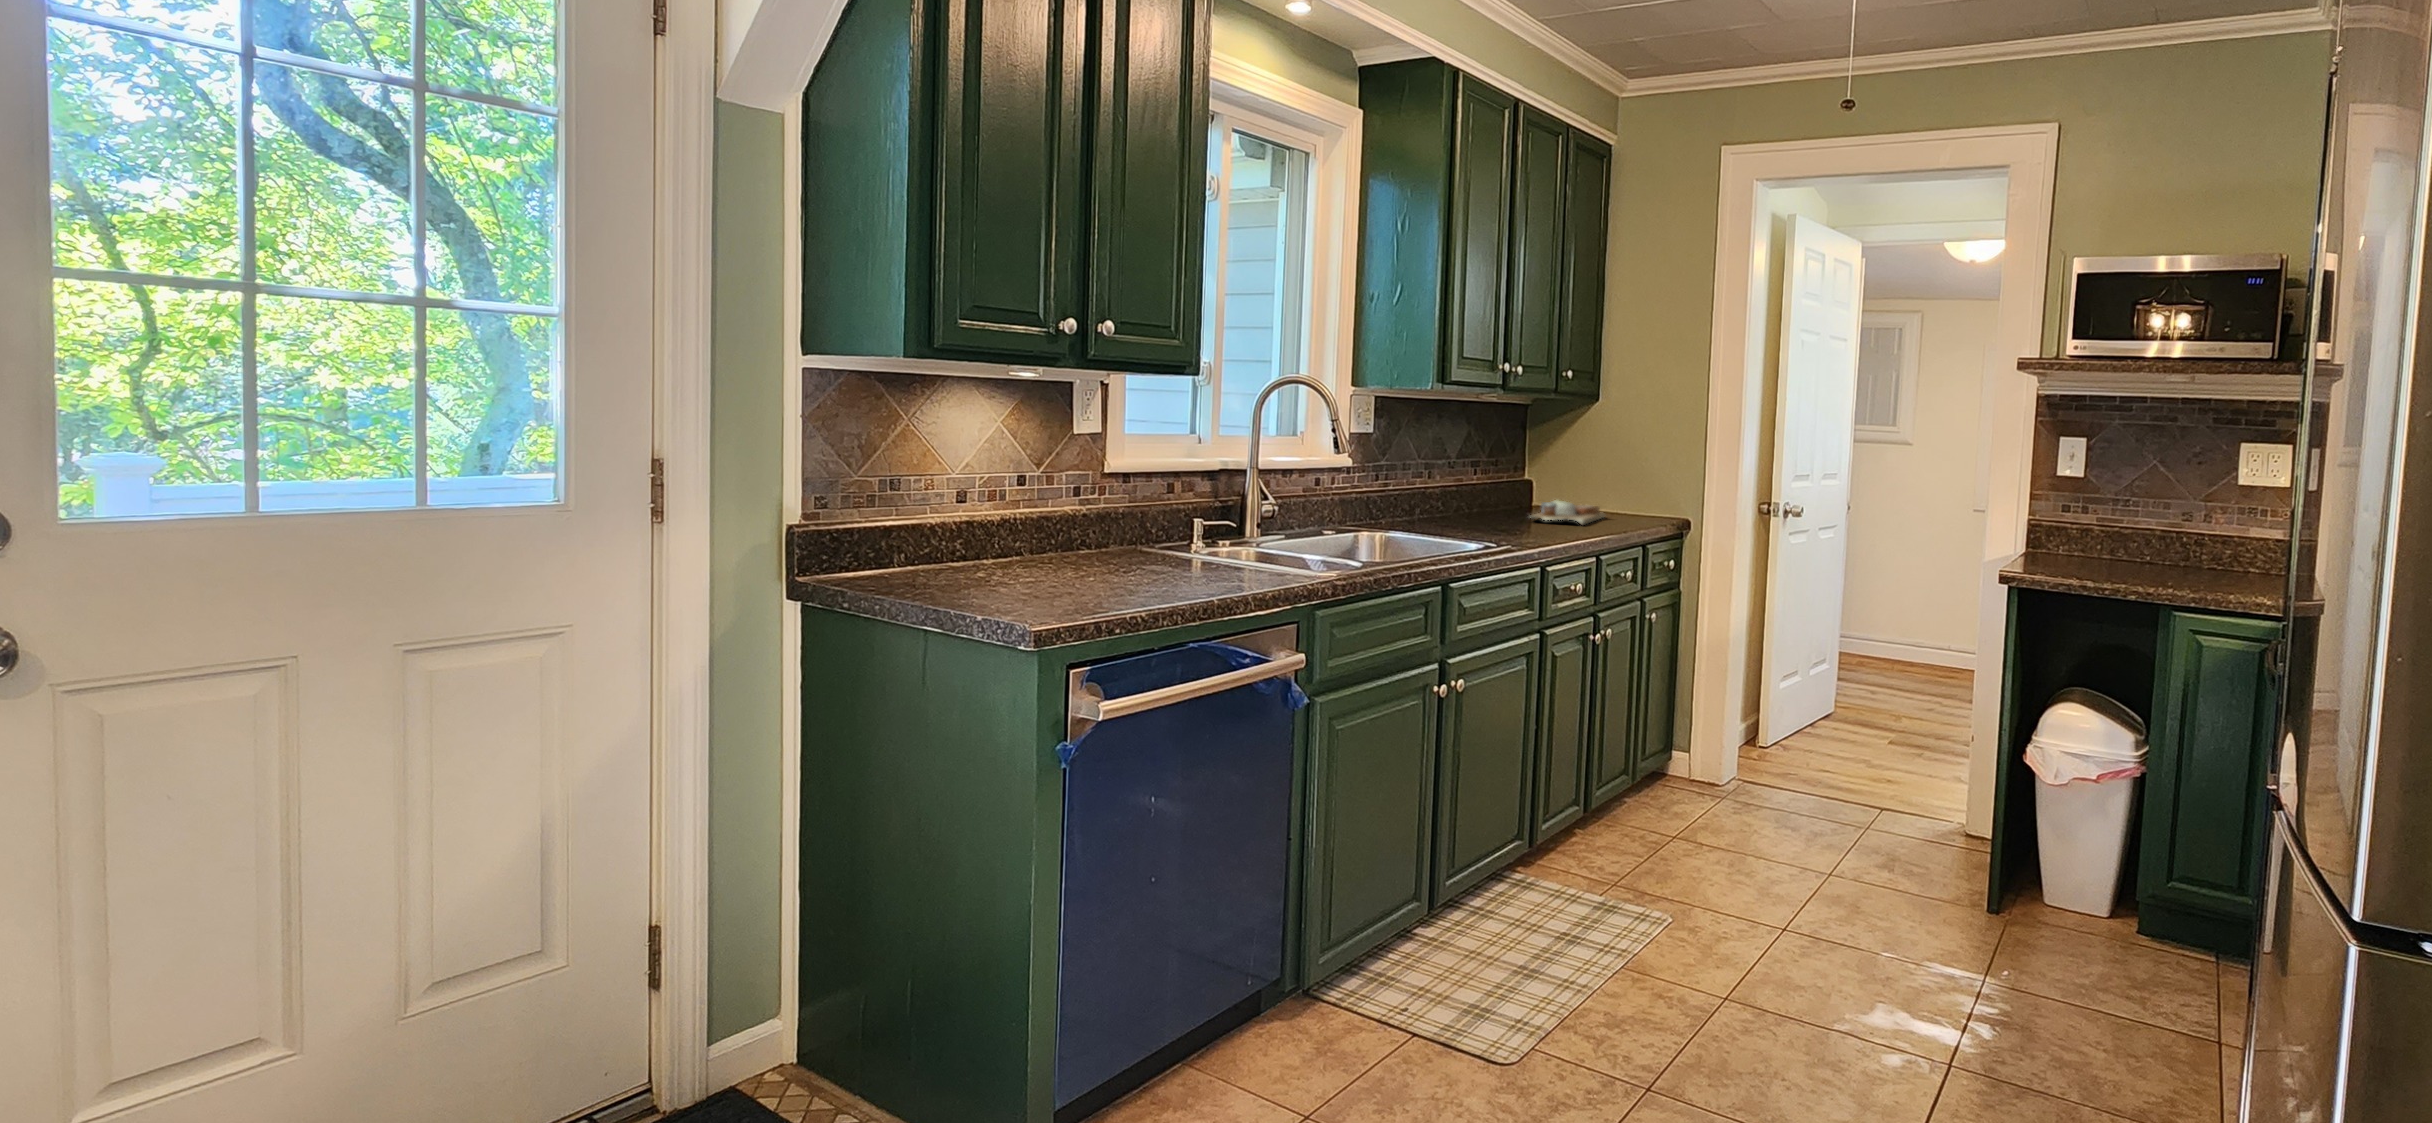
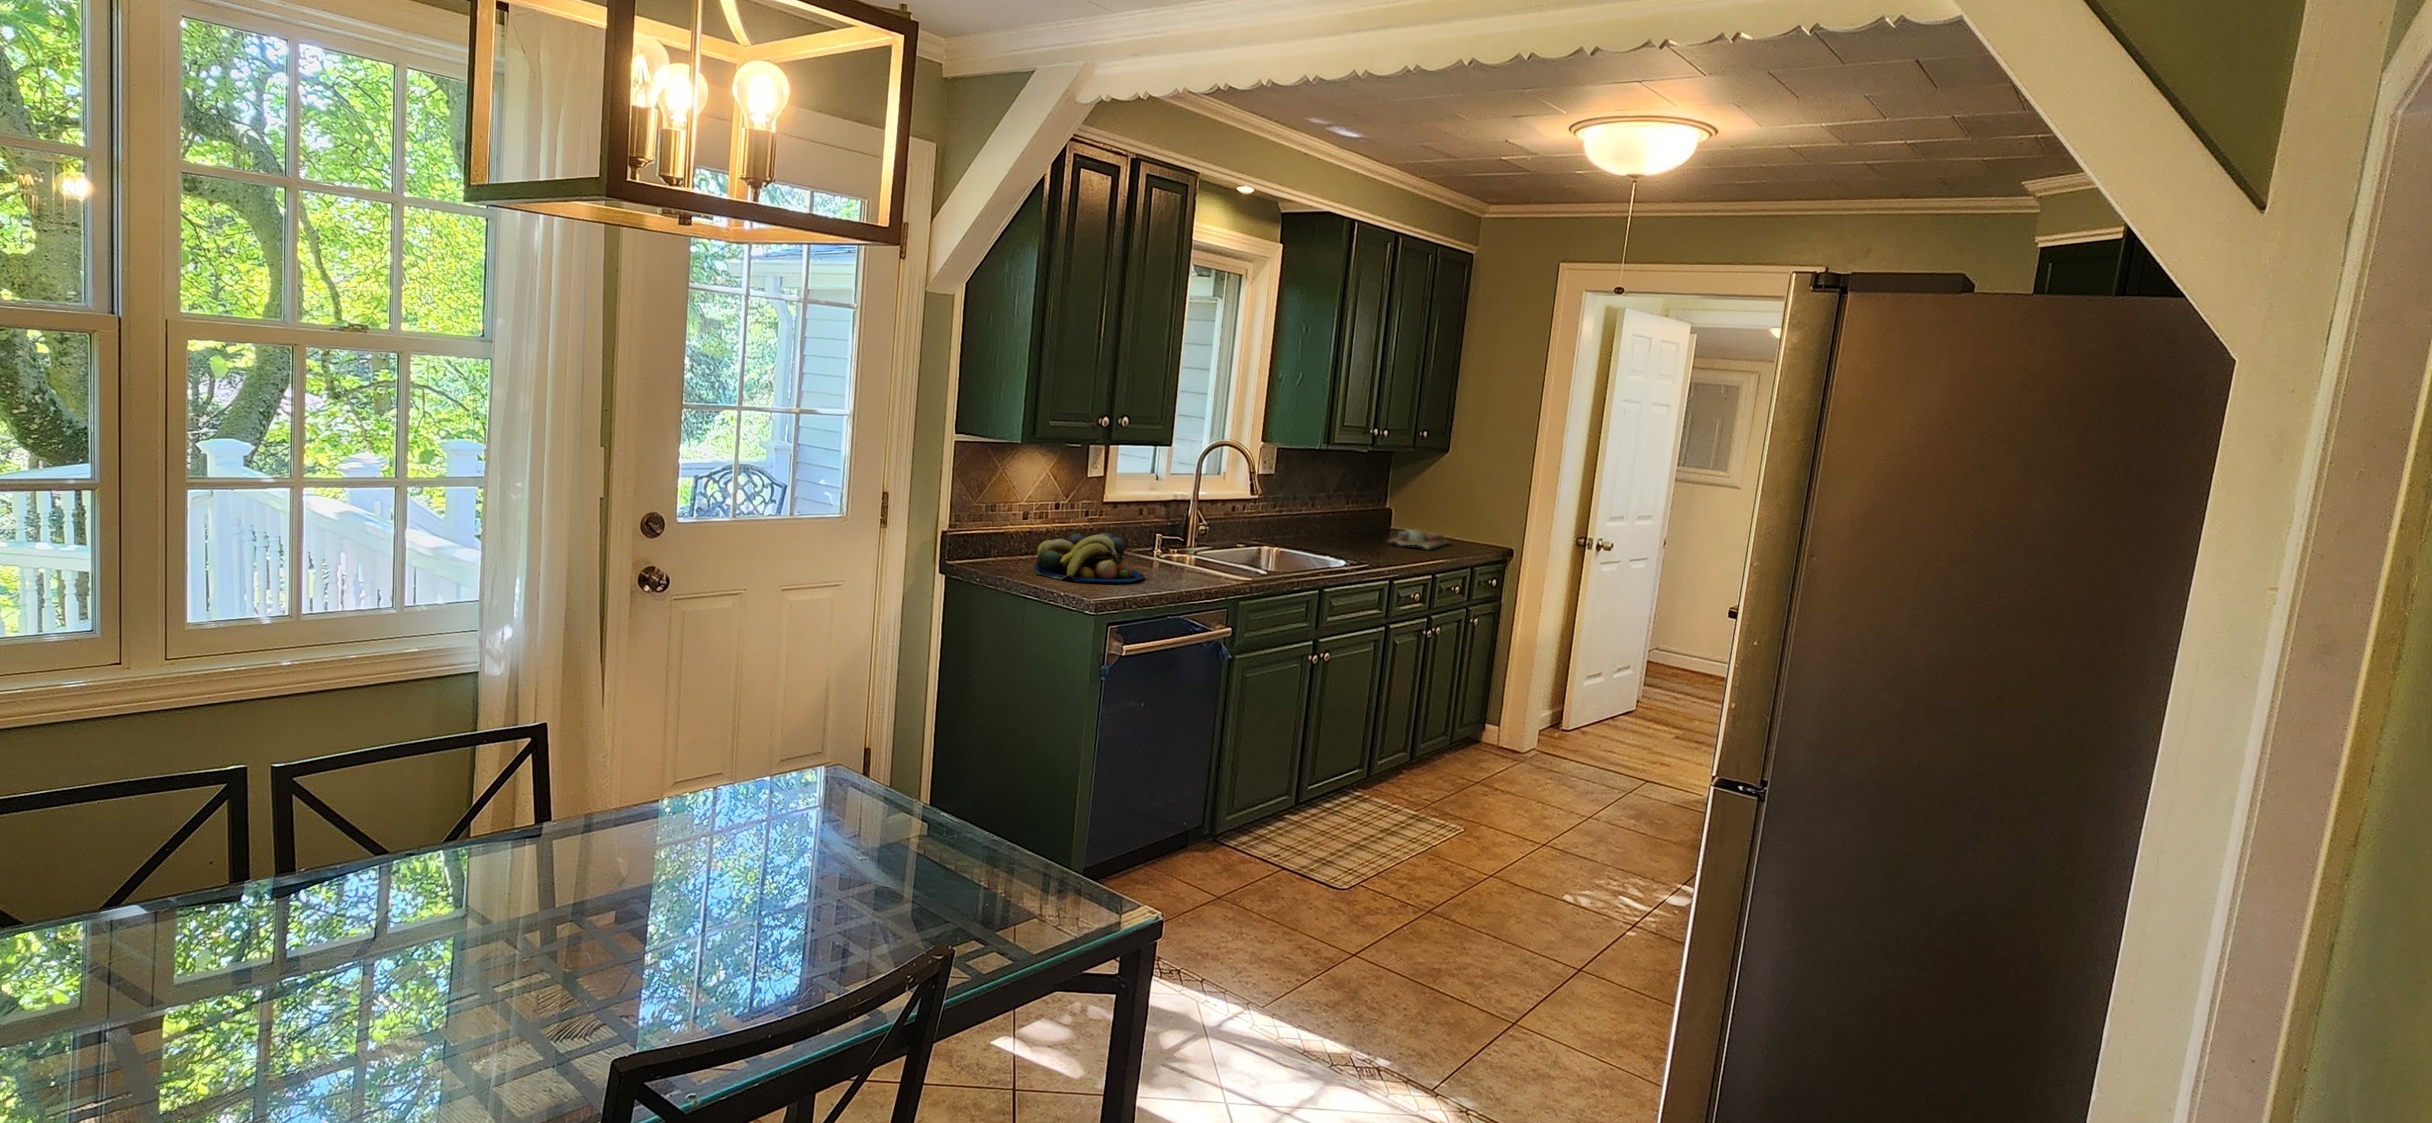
fruit bowl: none [961,514,1157,596] -> present [1034,533,1144,583]

